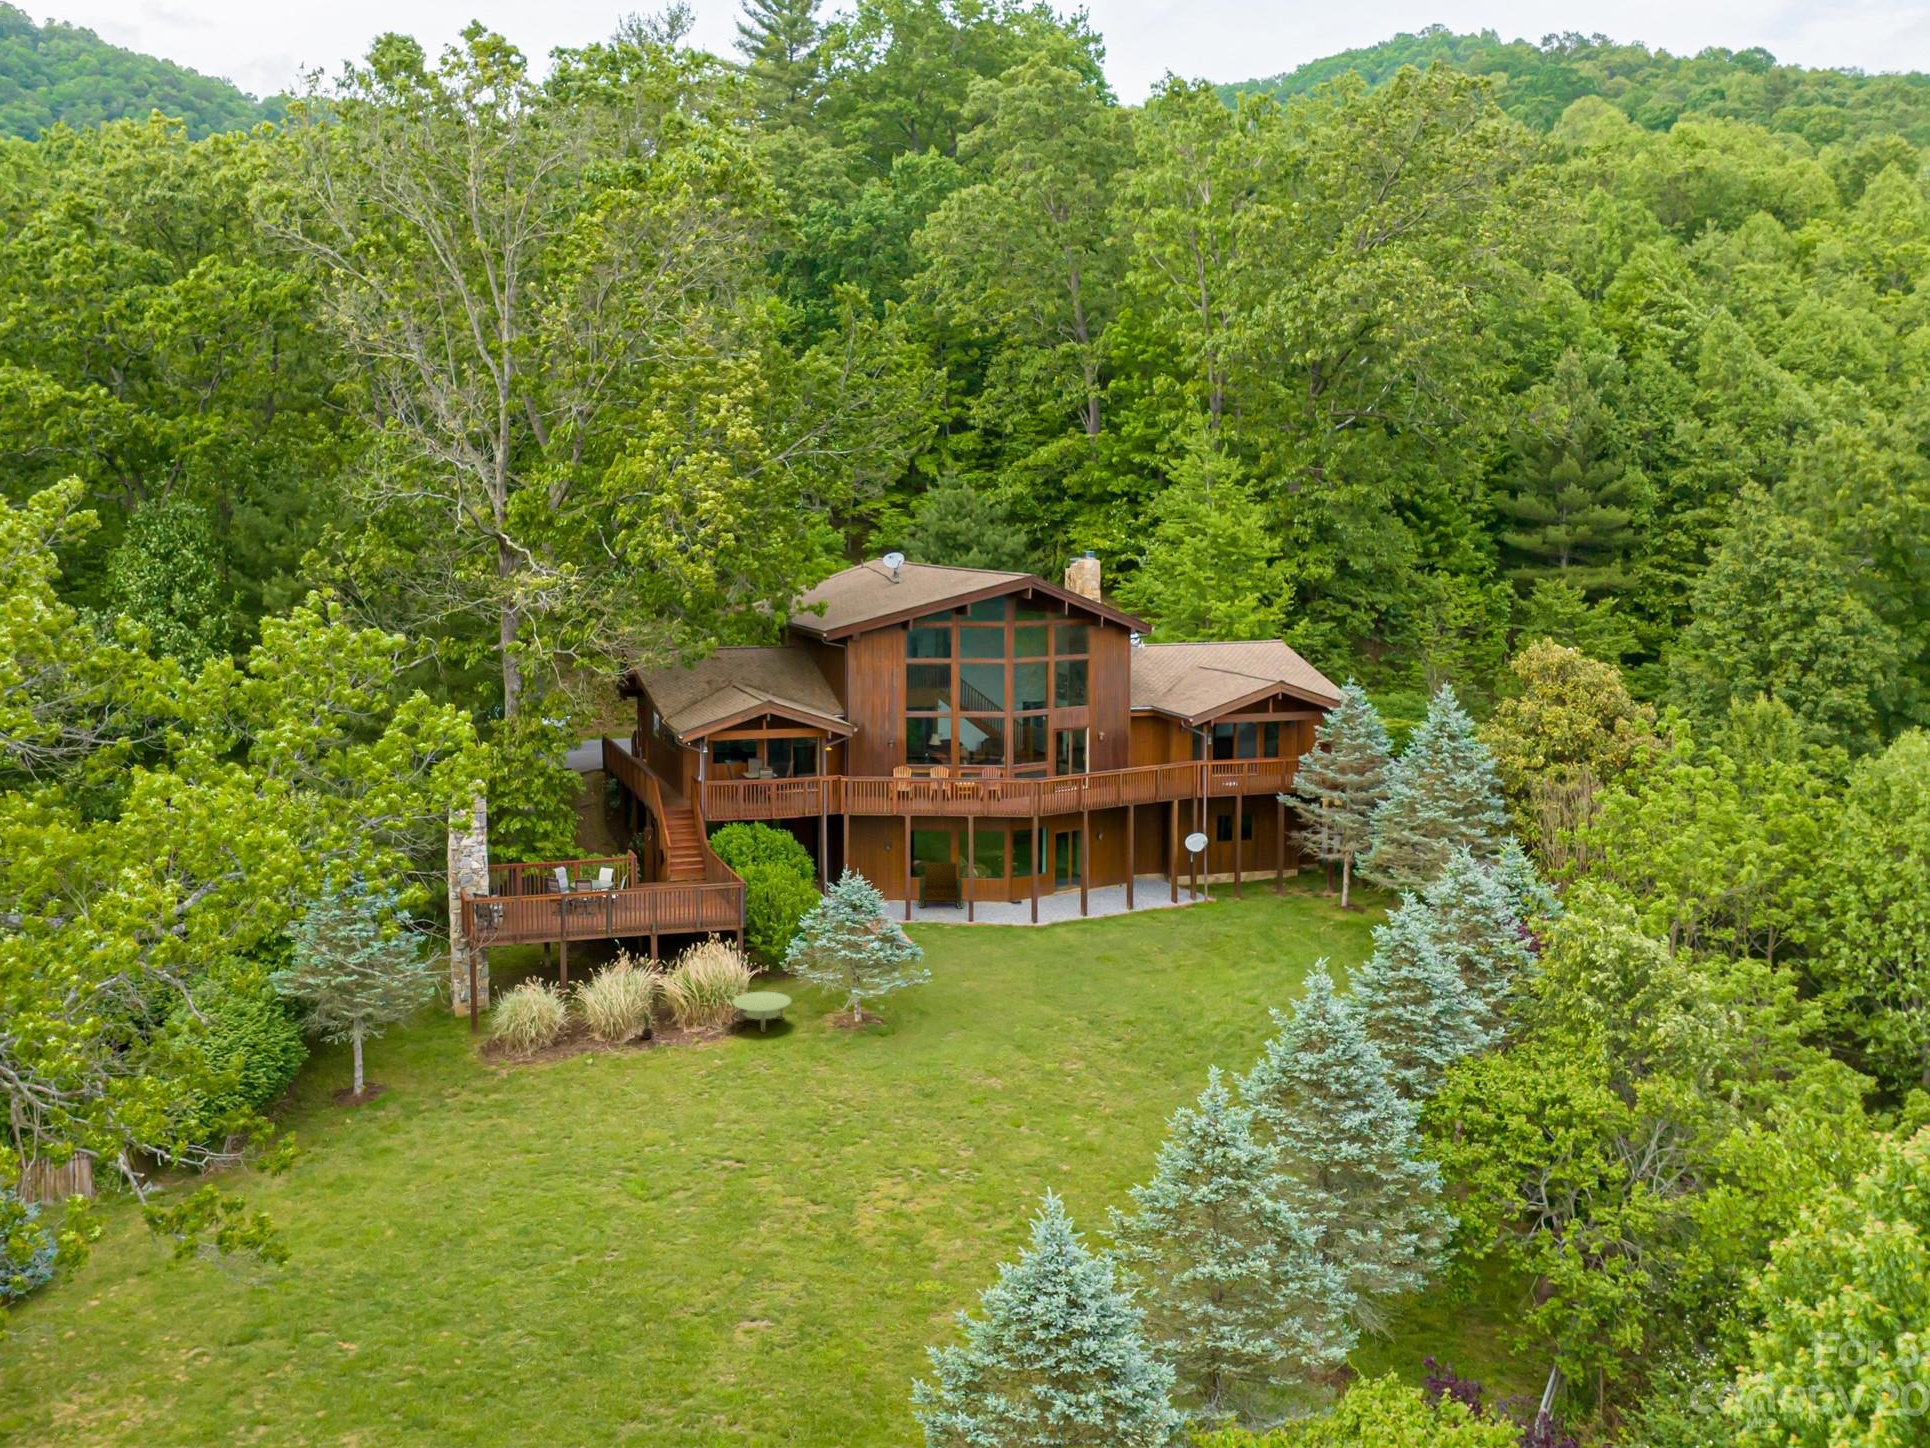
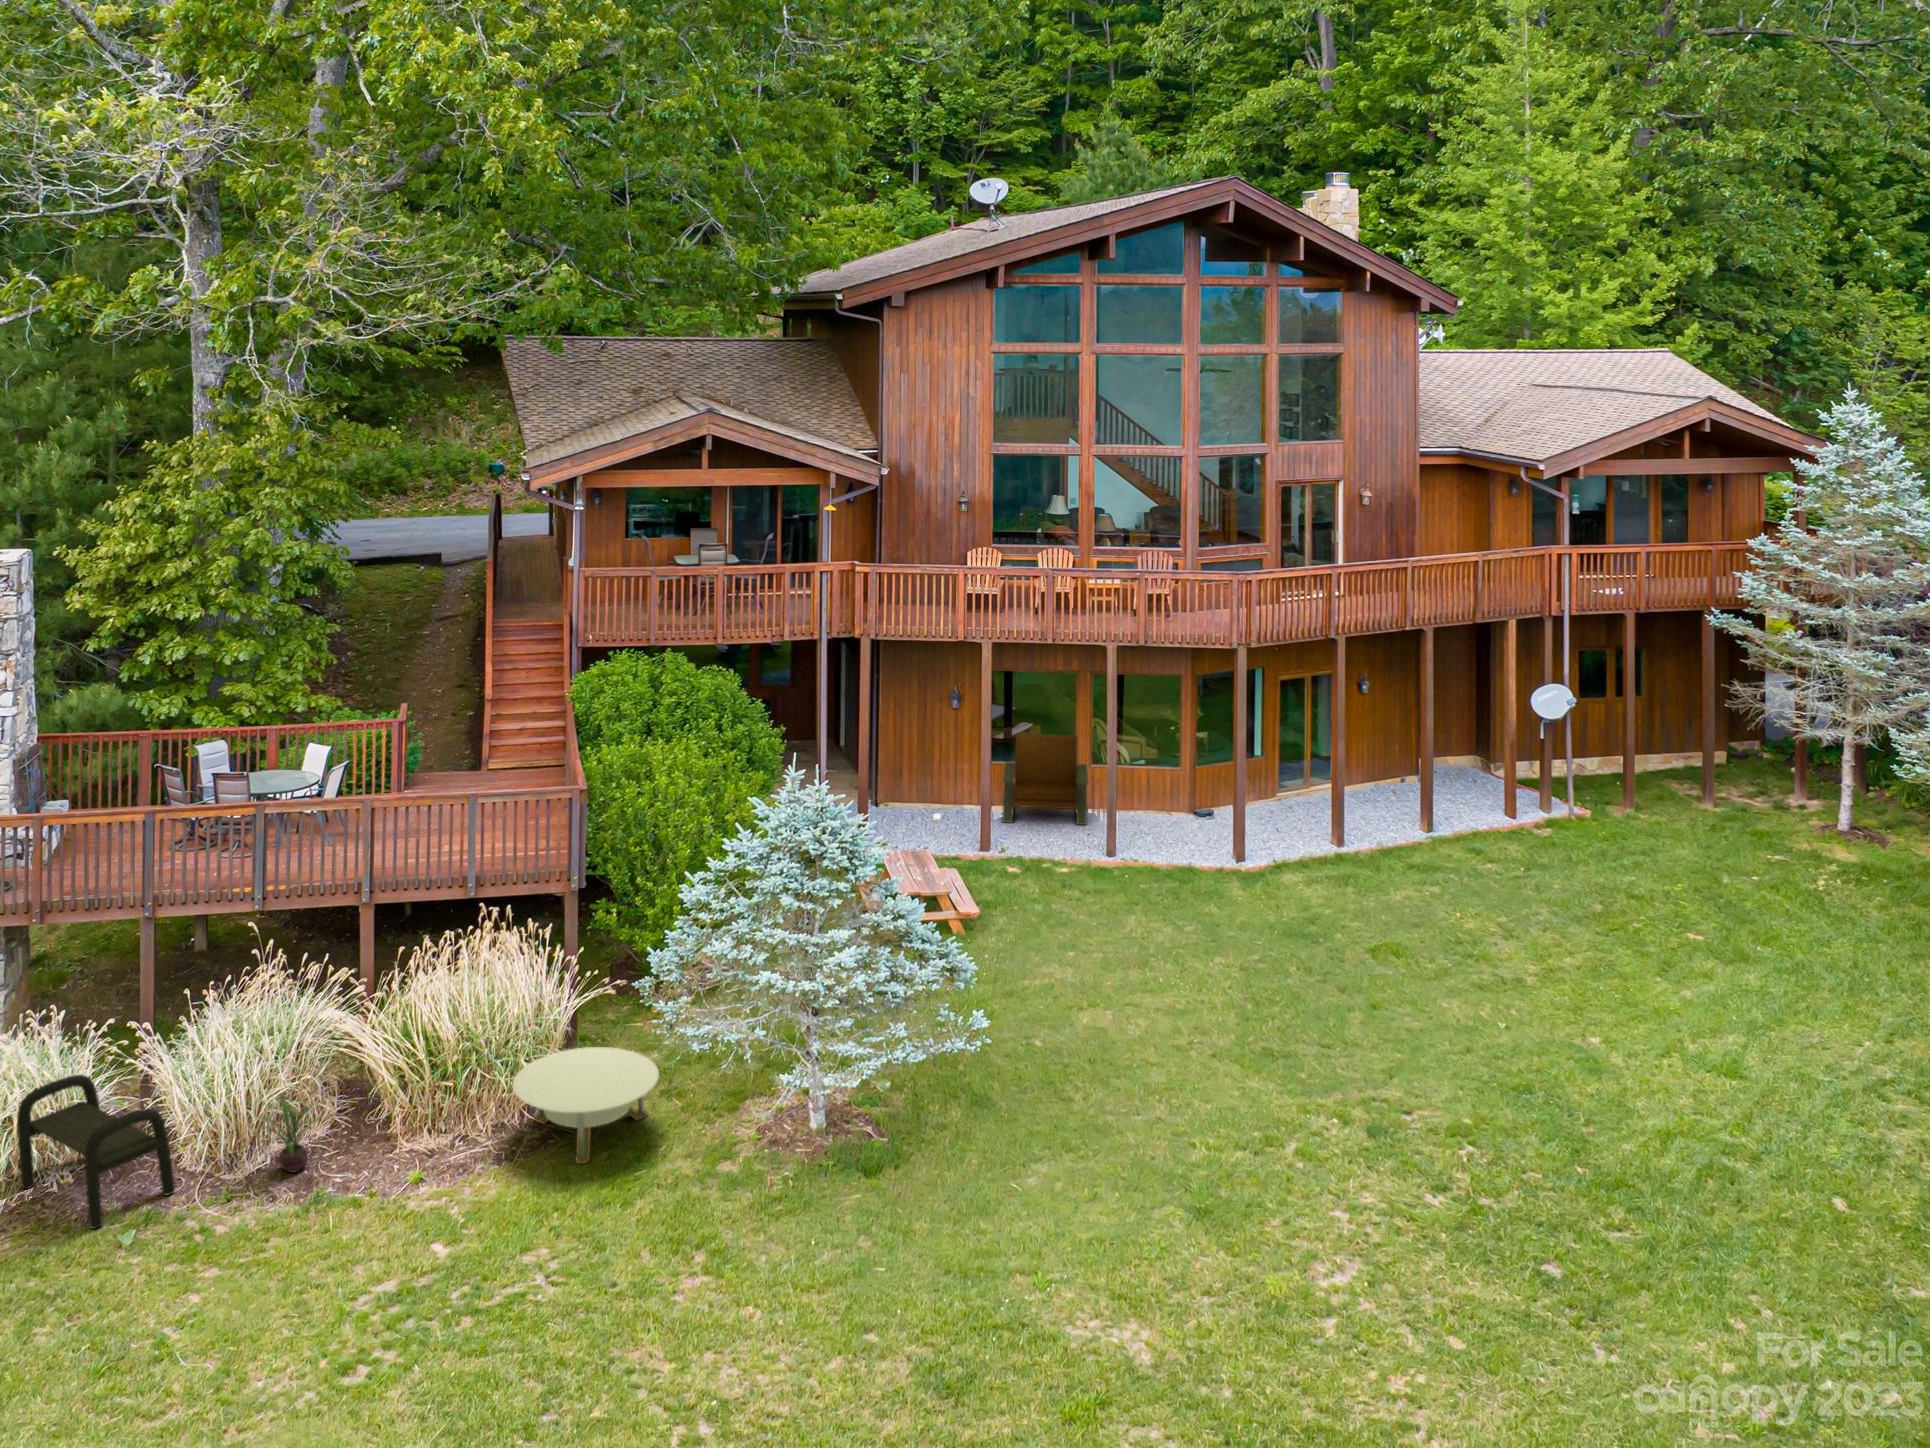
bench: none [540,1001,604,1056] -> present [17,1075,175,1229]

